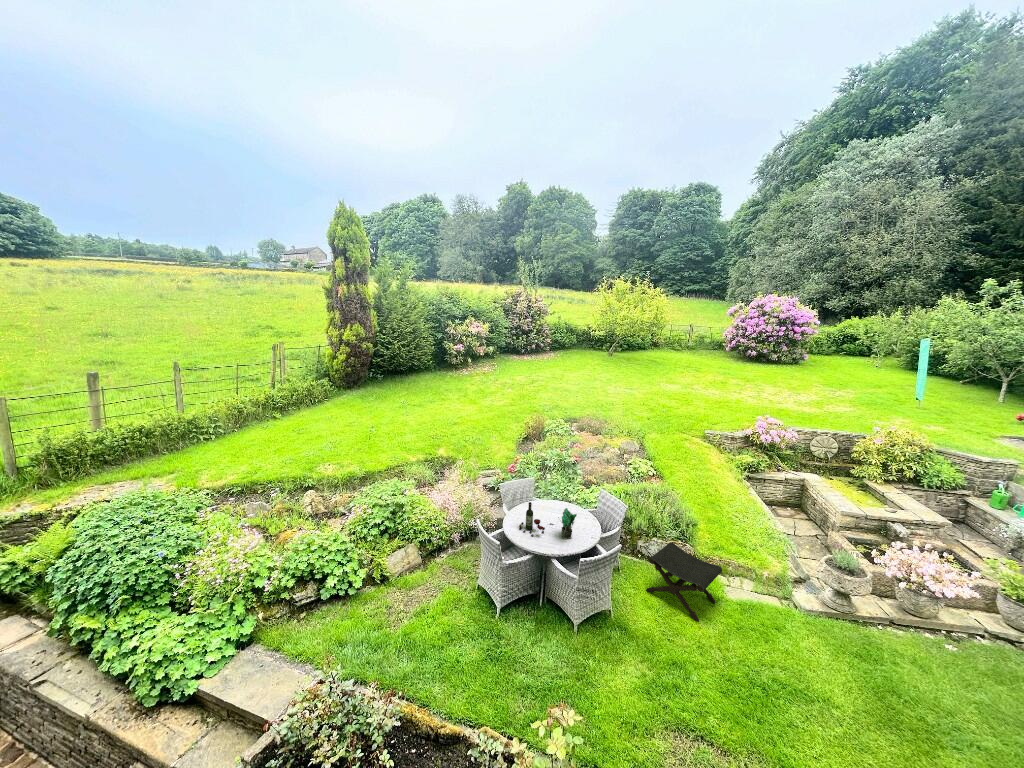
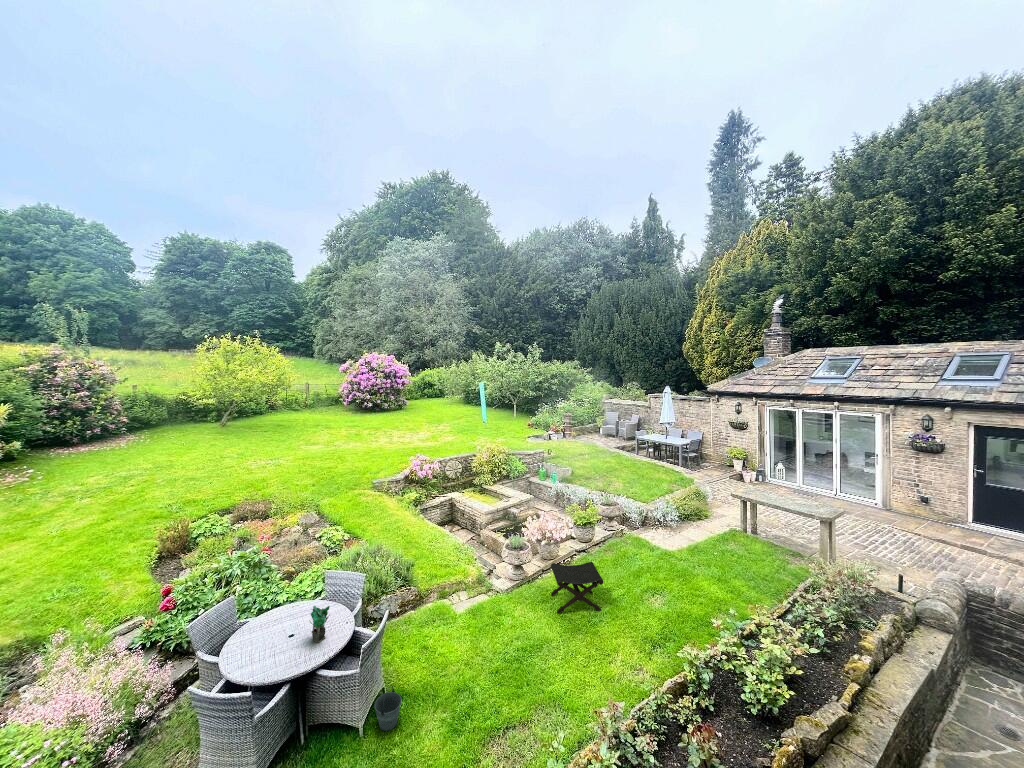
wine bottle: present [519,502,545,536] -> none [252,623,293,666]
footstool: present [647,542,722,622] -> present [551,562,603,613]
bucket: none [587,610,613,647] -> present [374,685,402,731]

